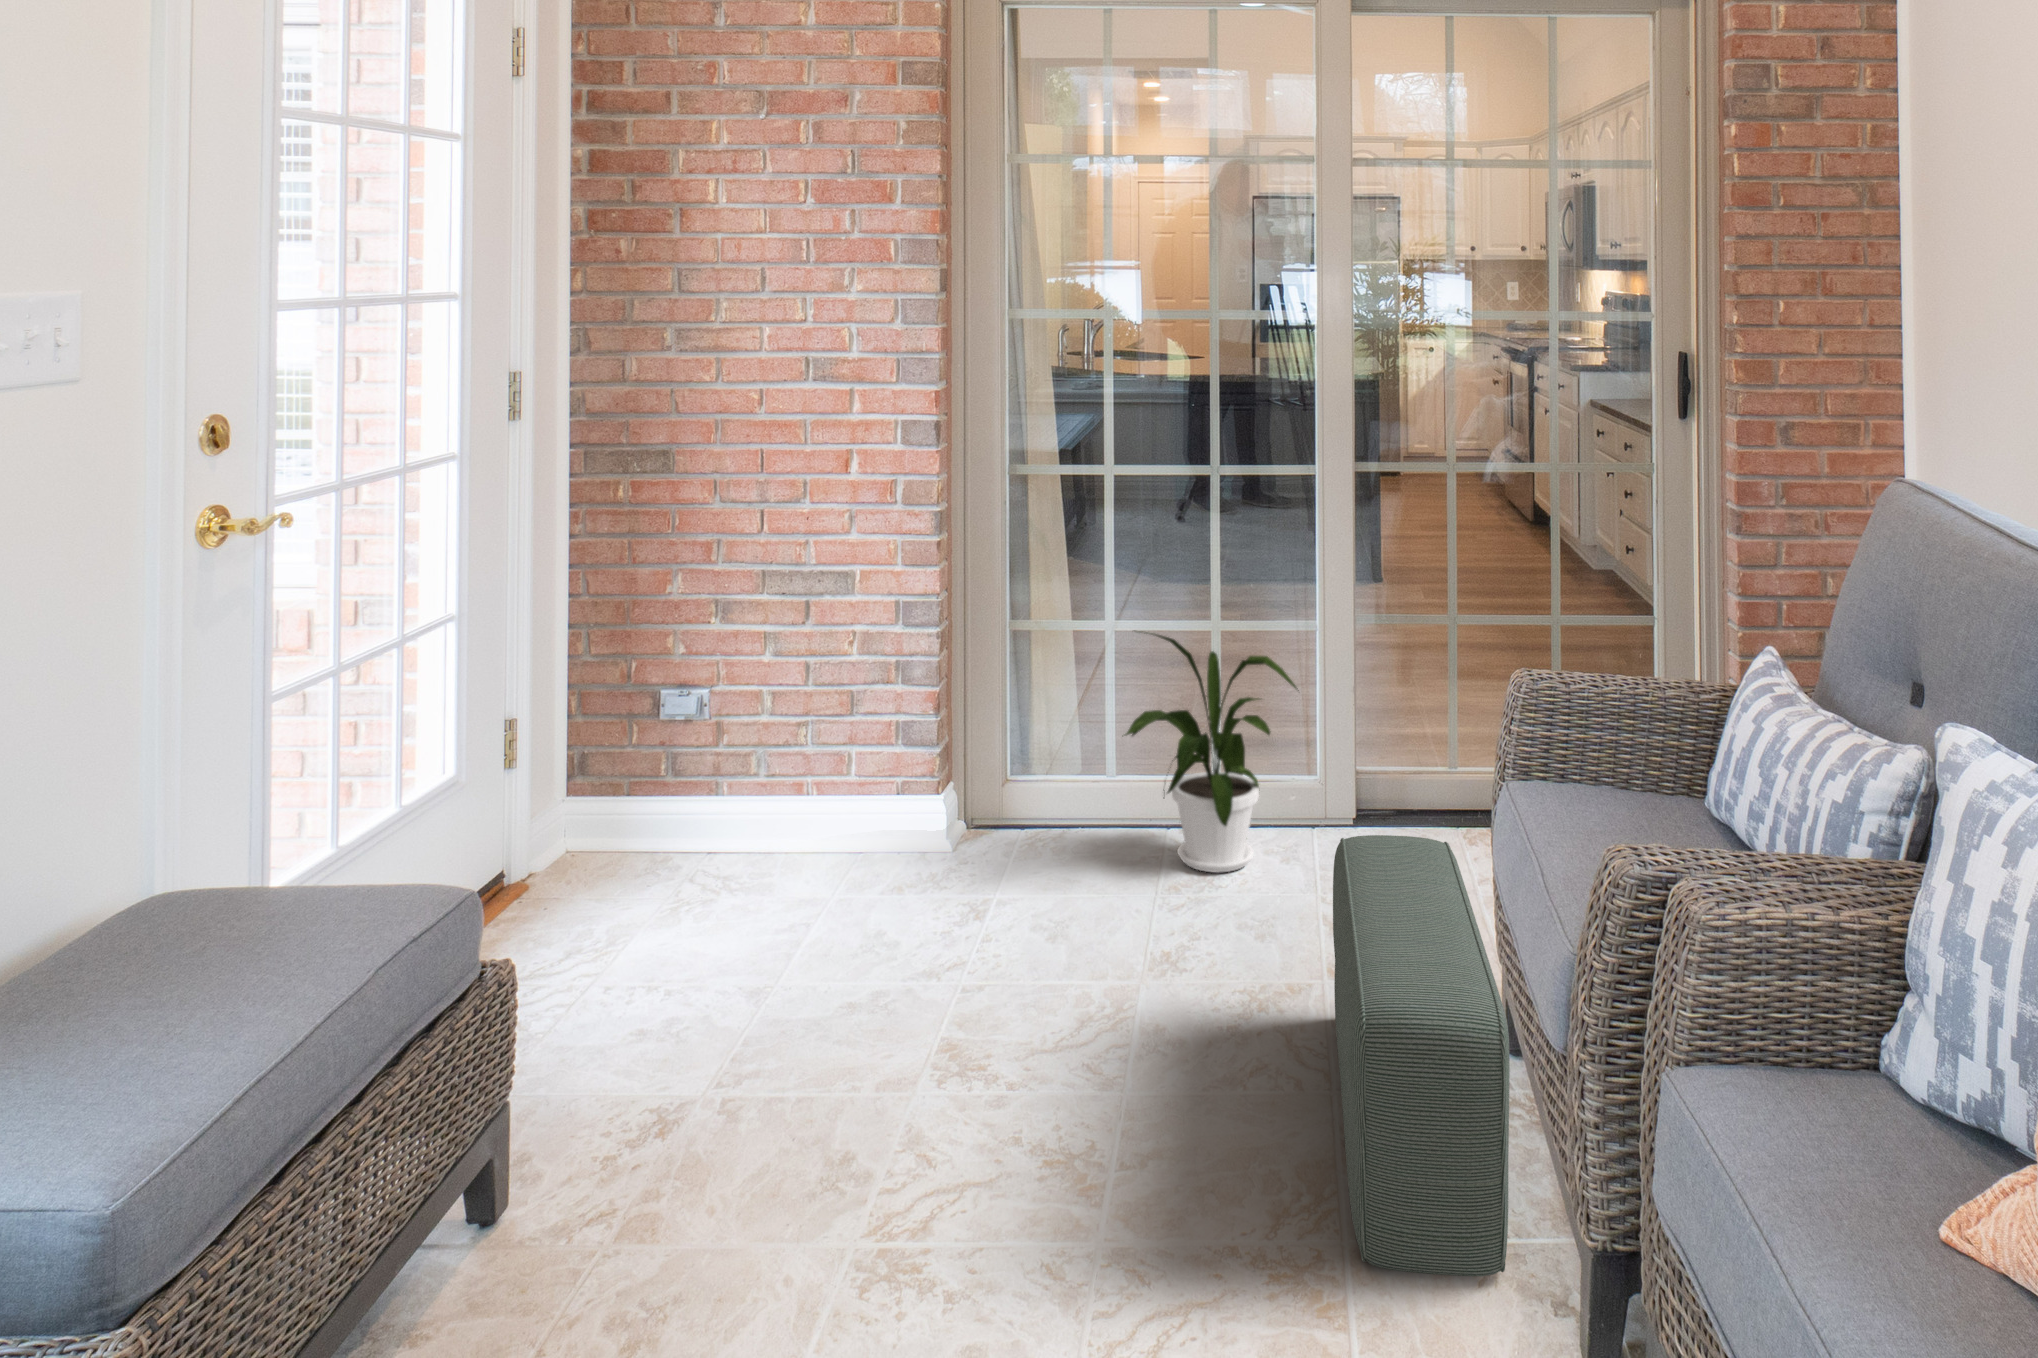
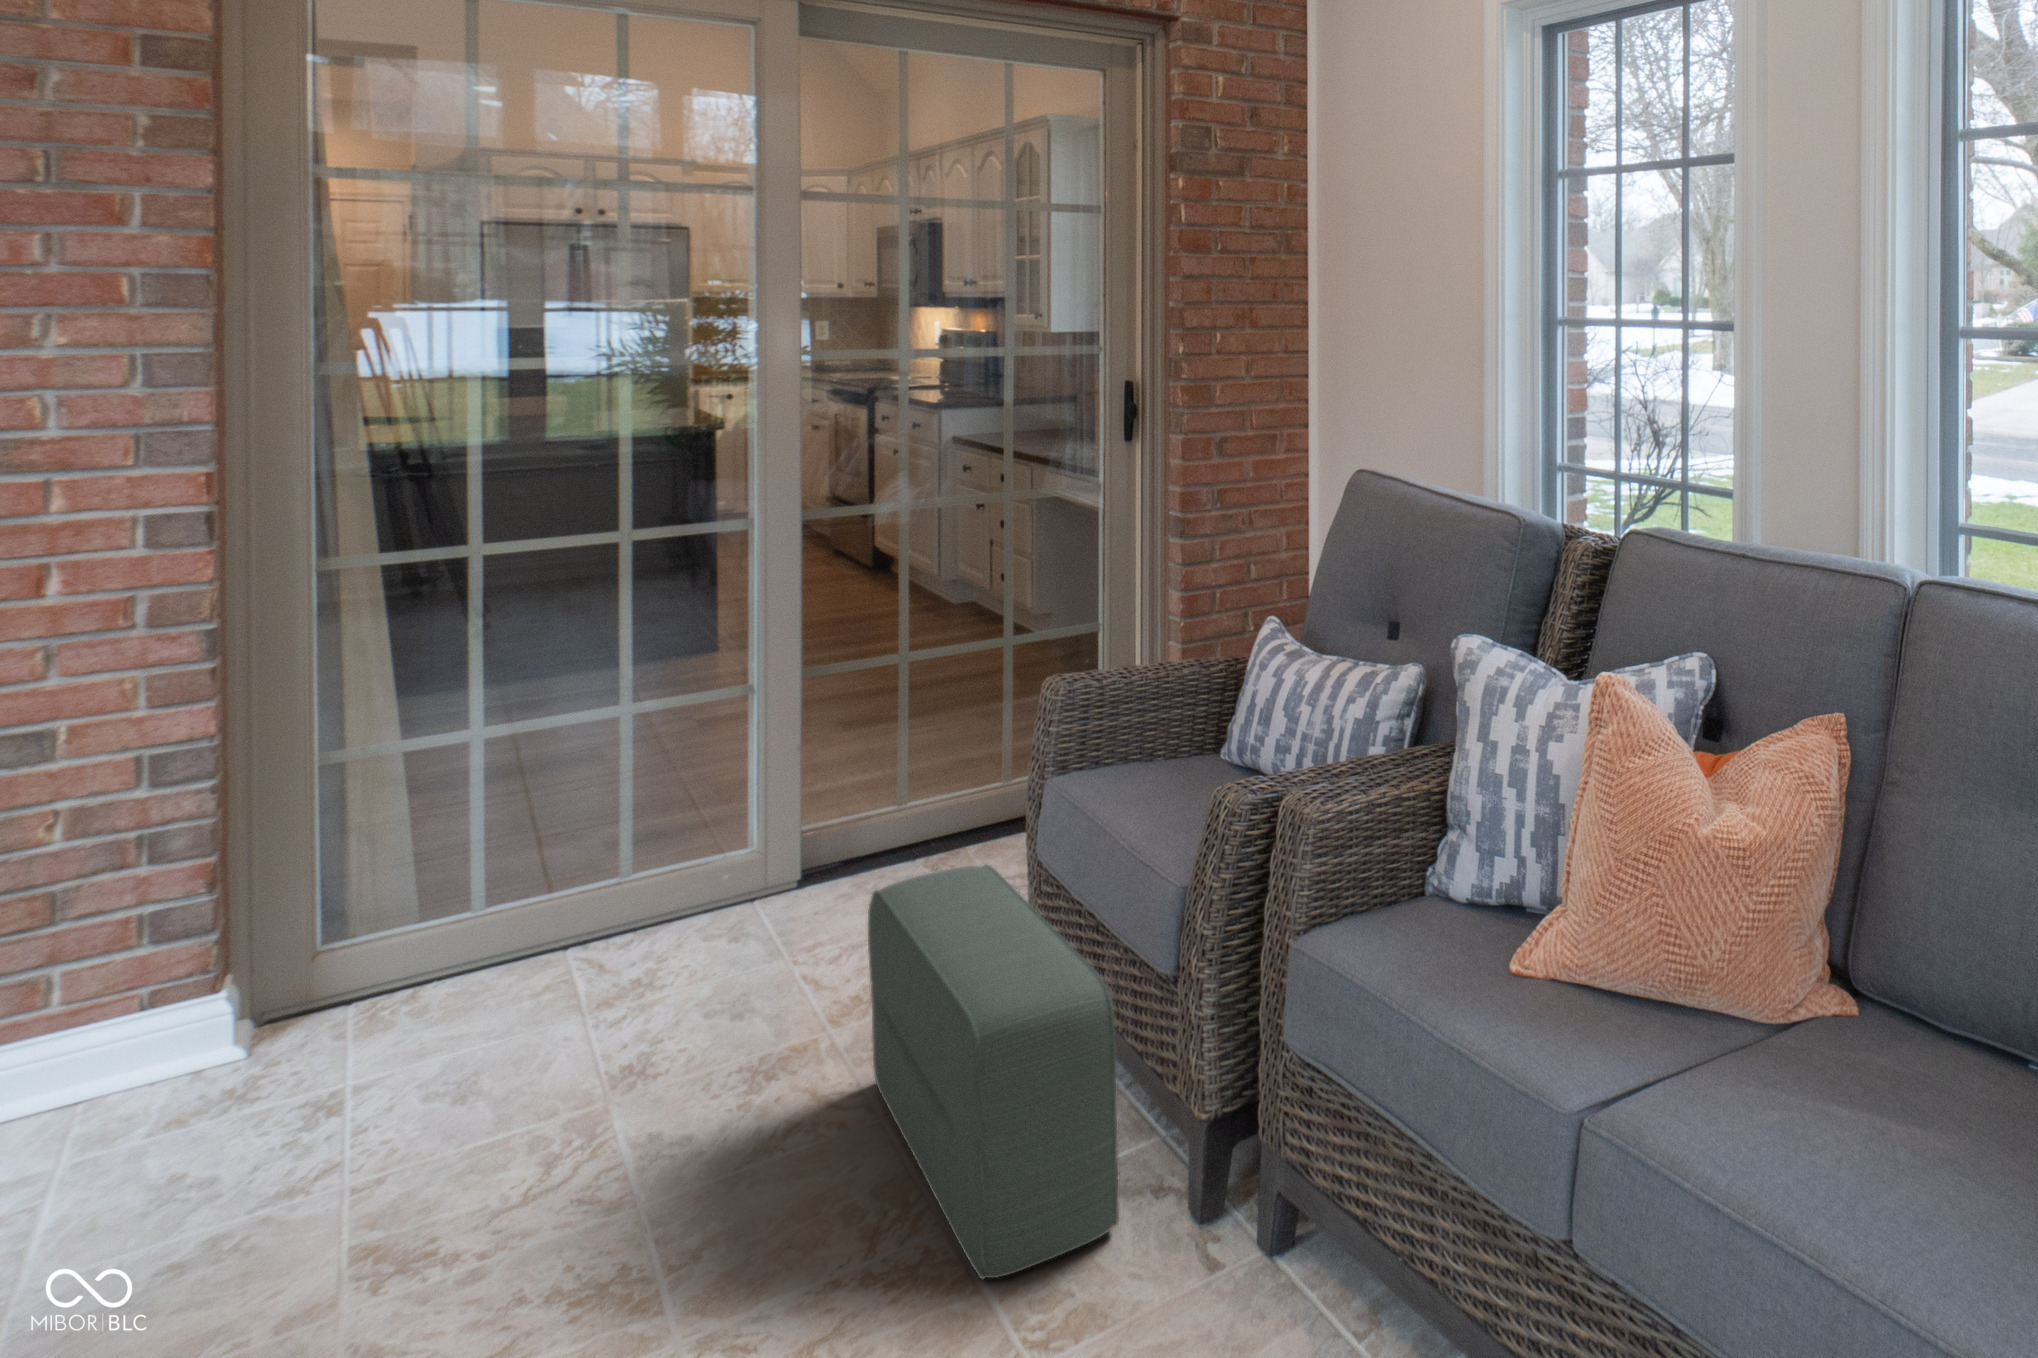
house plant: present [1125,634,1299,872] -> none [529,734,771,999]

